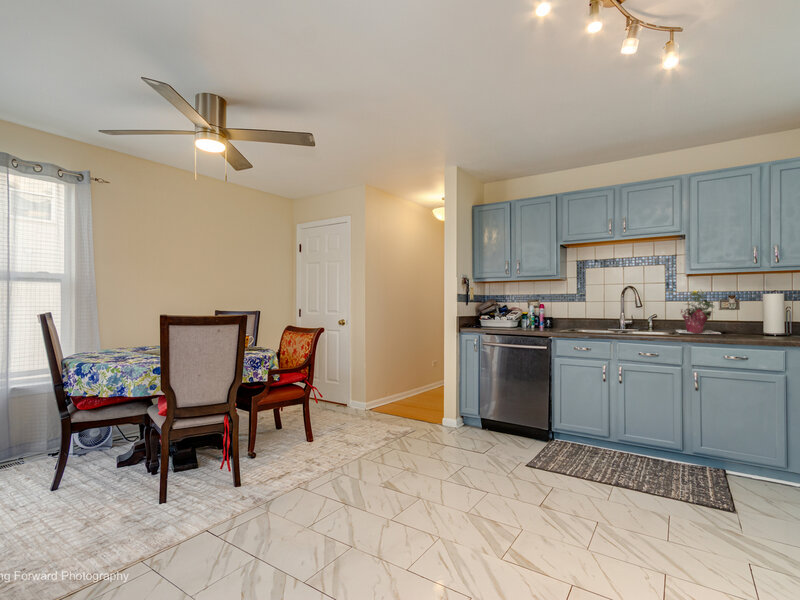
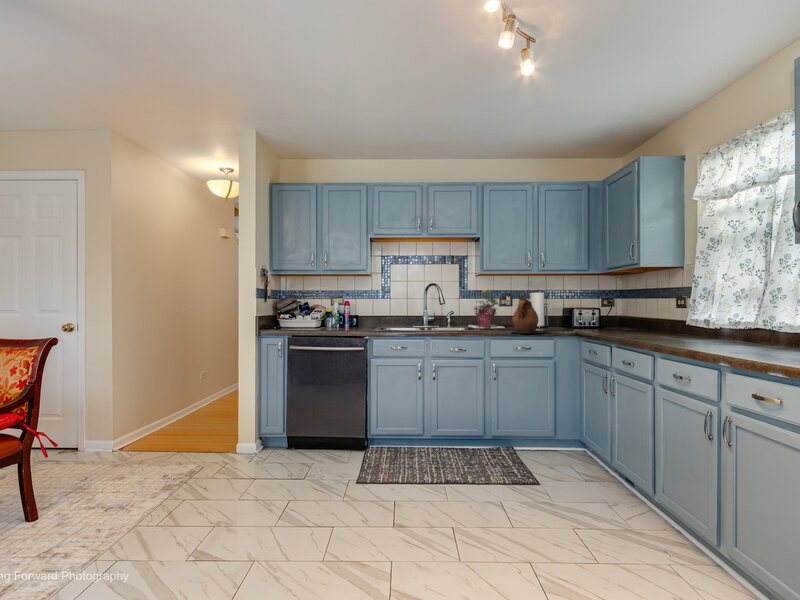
ceramic pitcher: none [718,299,768,341] -> present [512,298,543,333]

